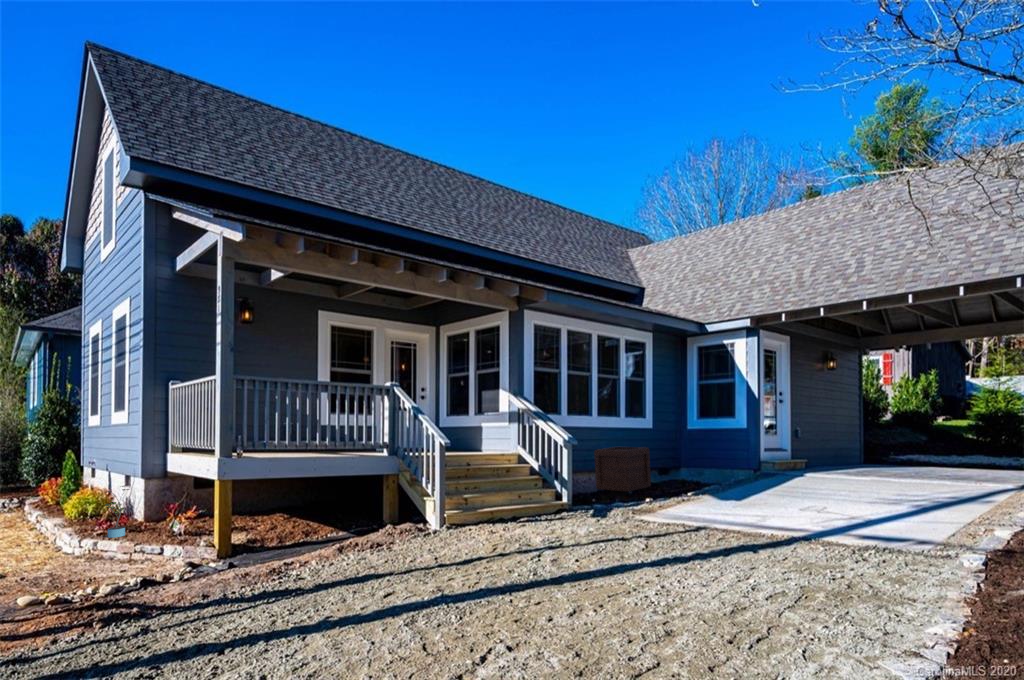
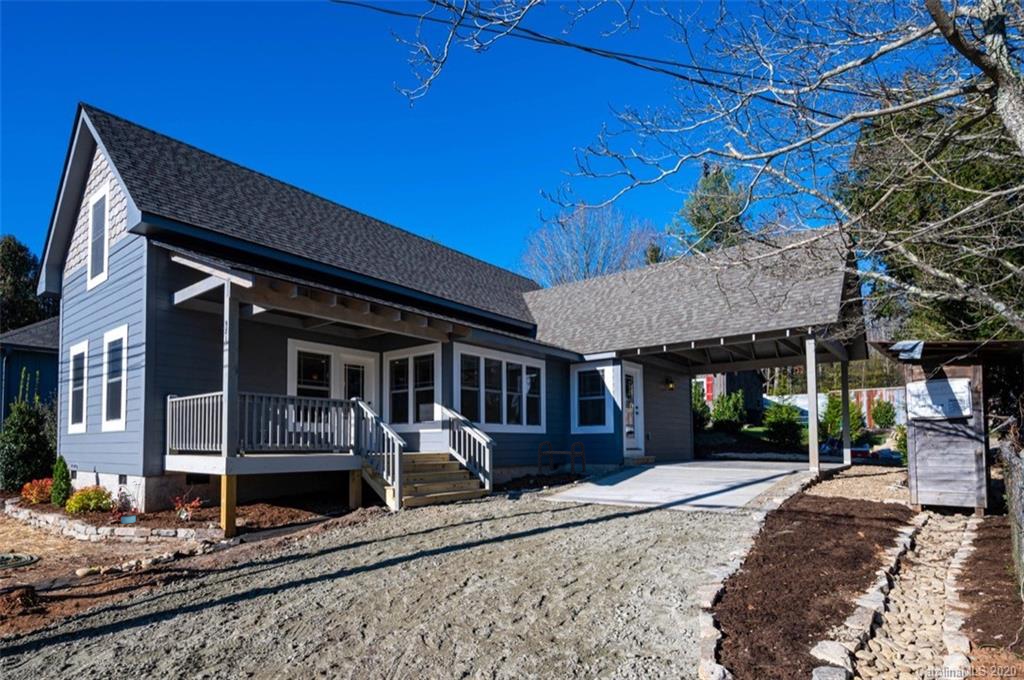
bench: none [644,438,709,483] -> present [538,441,586,474]
wooden crate: present [594,447,651,492] -> none [503,447,545,481]

